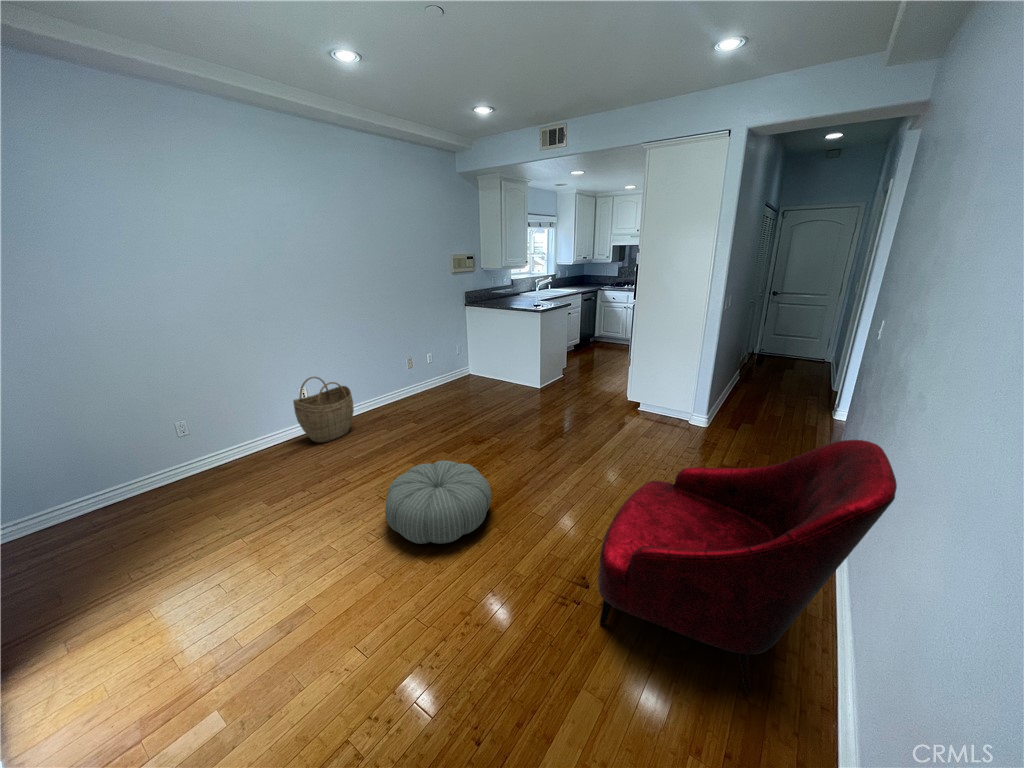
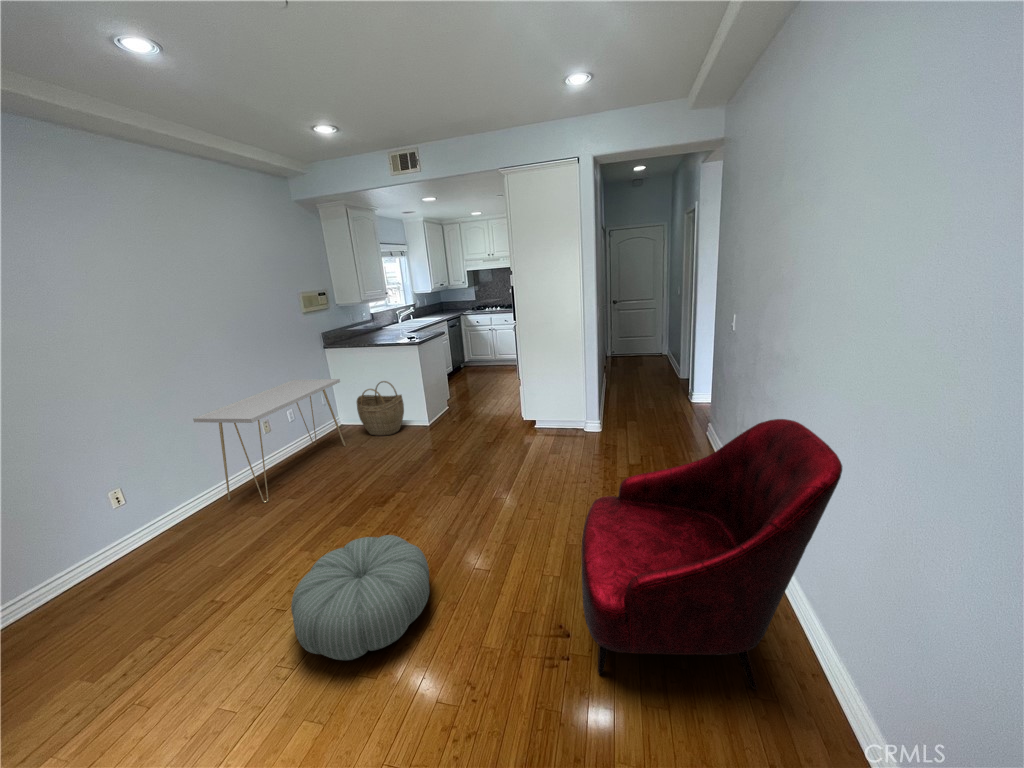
console table: none [359,329,469,421] -> present [193,379,345,503]
woven basket: present [293,377,354,443] -> present [357,381,404,436]

